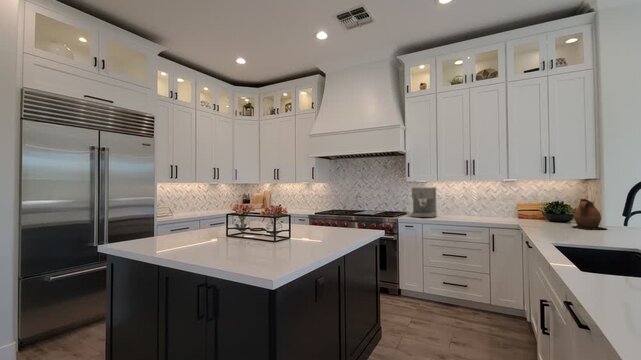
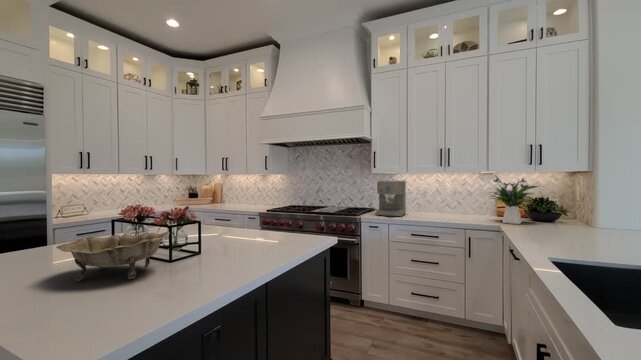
flower arrangement: none [508,182,554,223] -> present [492,176,538,224]
ceramic pitcher: present [573,199,606,229] -> none [559,196,603,233]
decorative bowl: none [216,221,280,250] -> present [56,232,170,281]

